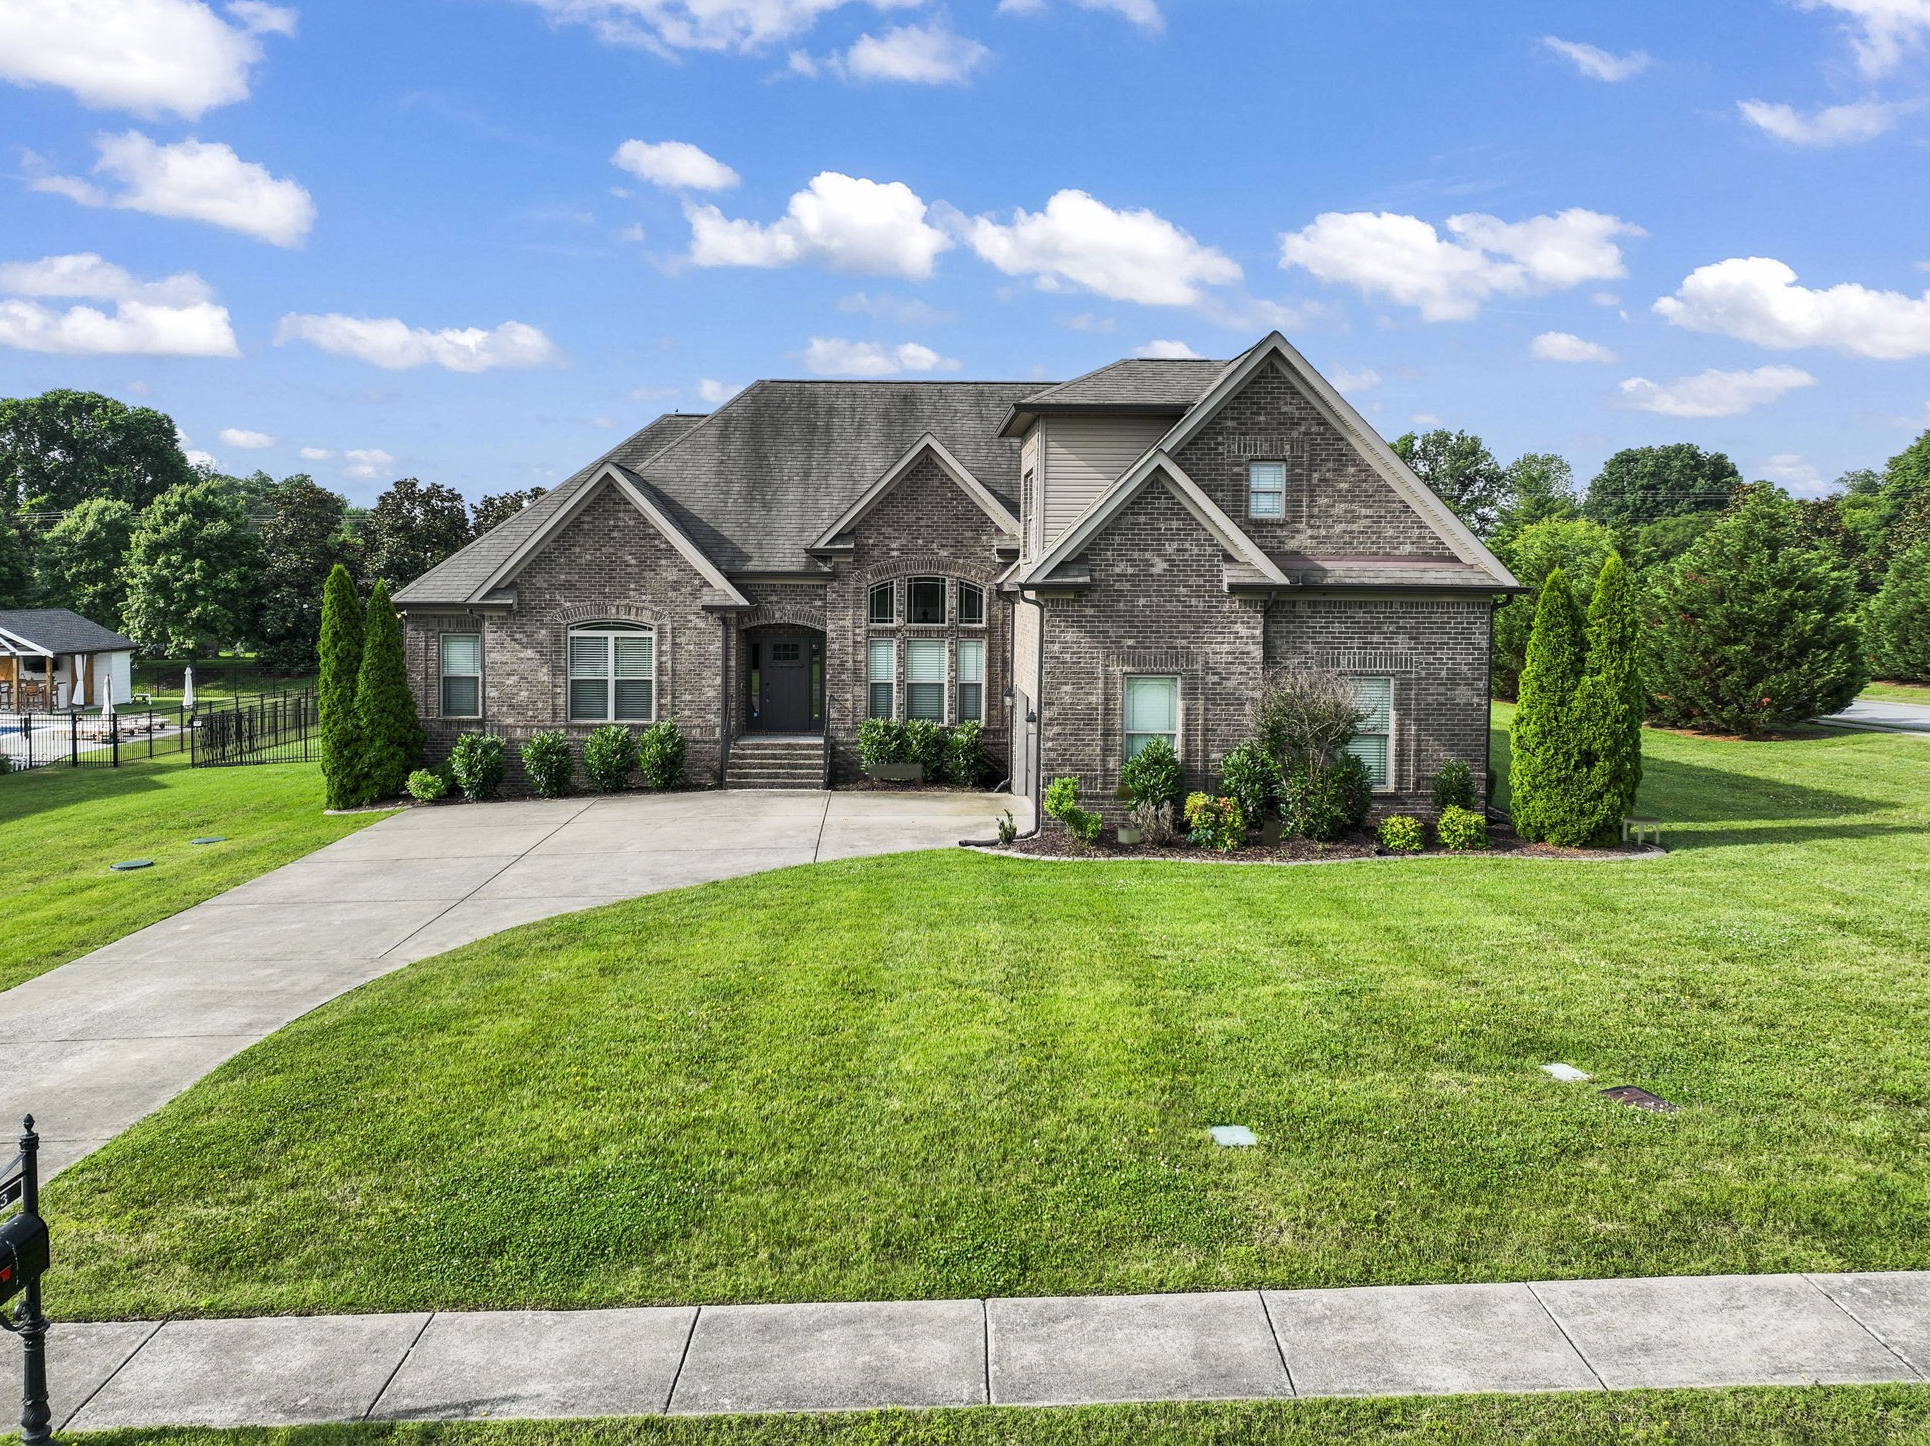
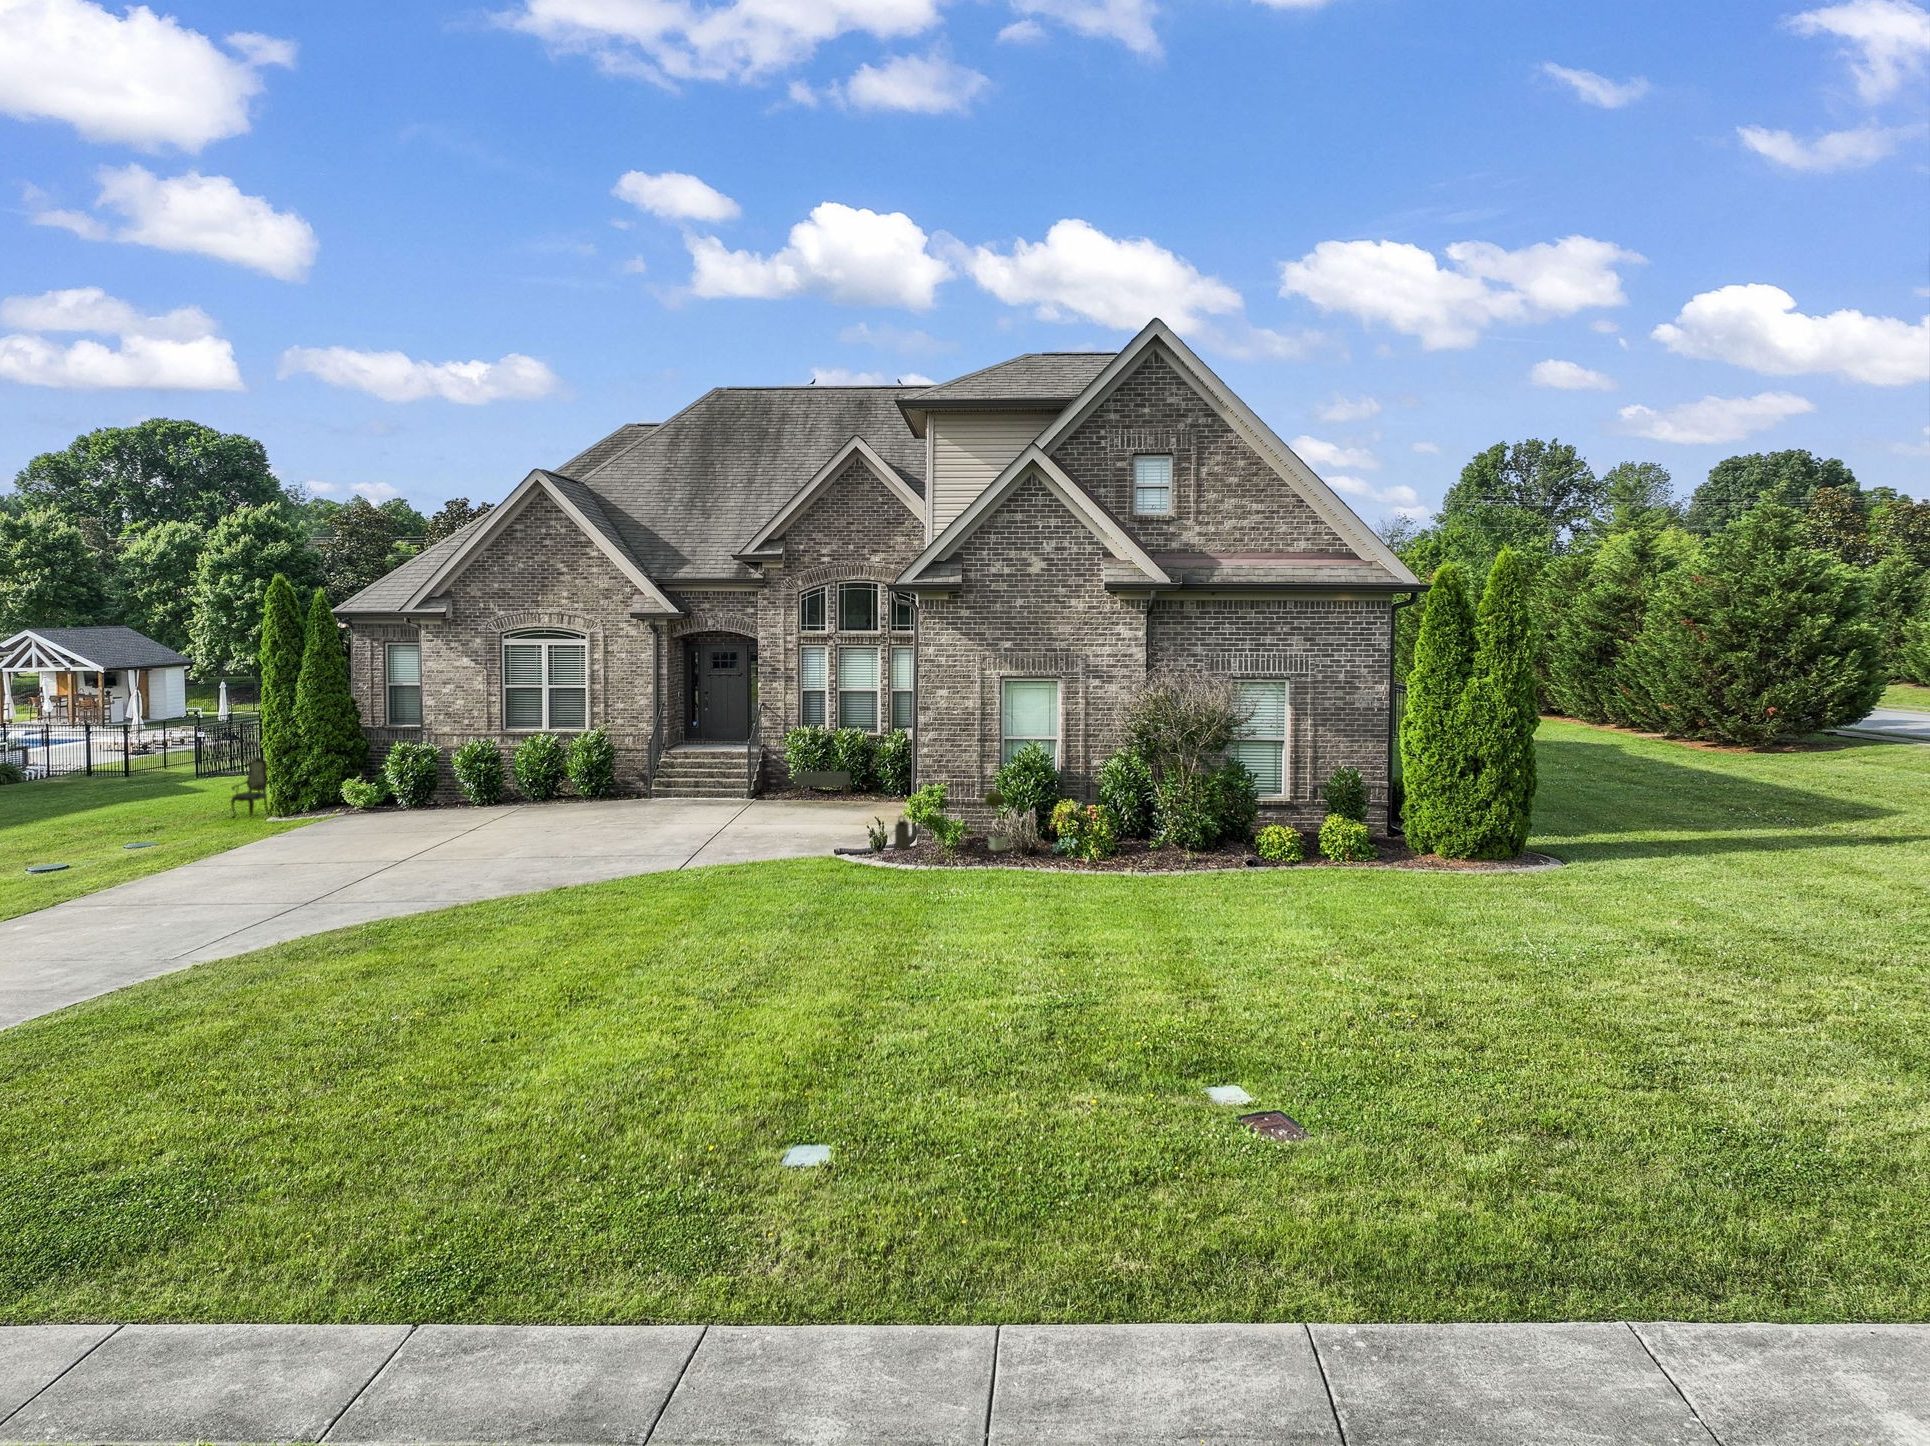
armchair: none [293,751,332,813] -> present [231,758,269,817]
watering can: present [1262,814,1291,846] -> present [894,816,920,850]
round table: present [1623,815,1660,844] -> none [1513,824,1551,855]

